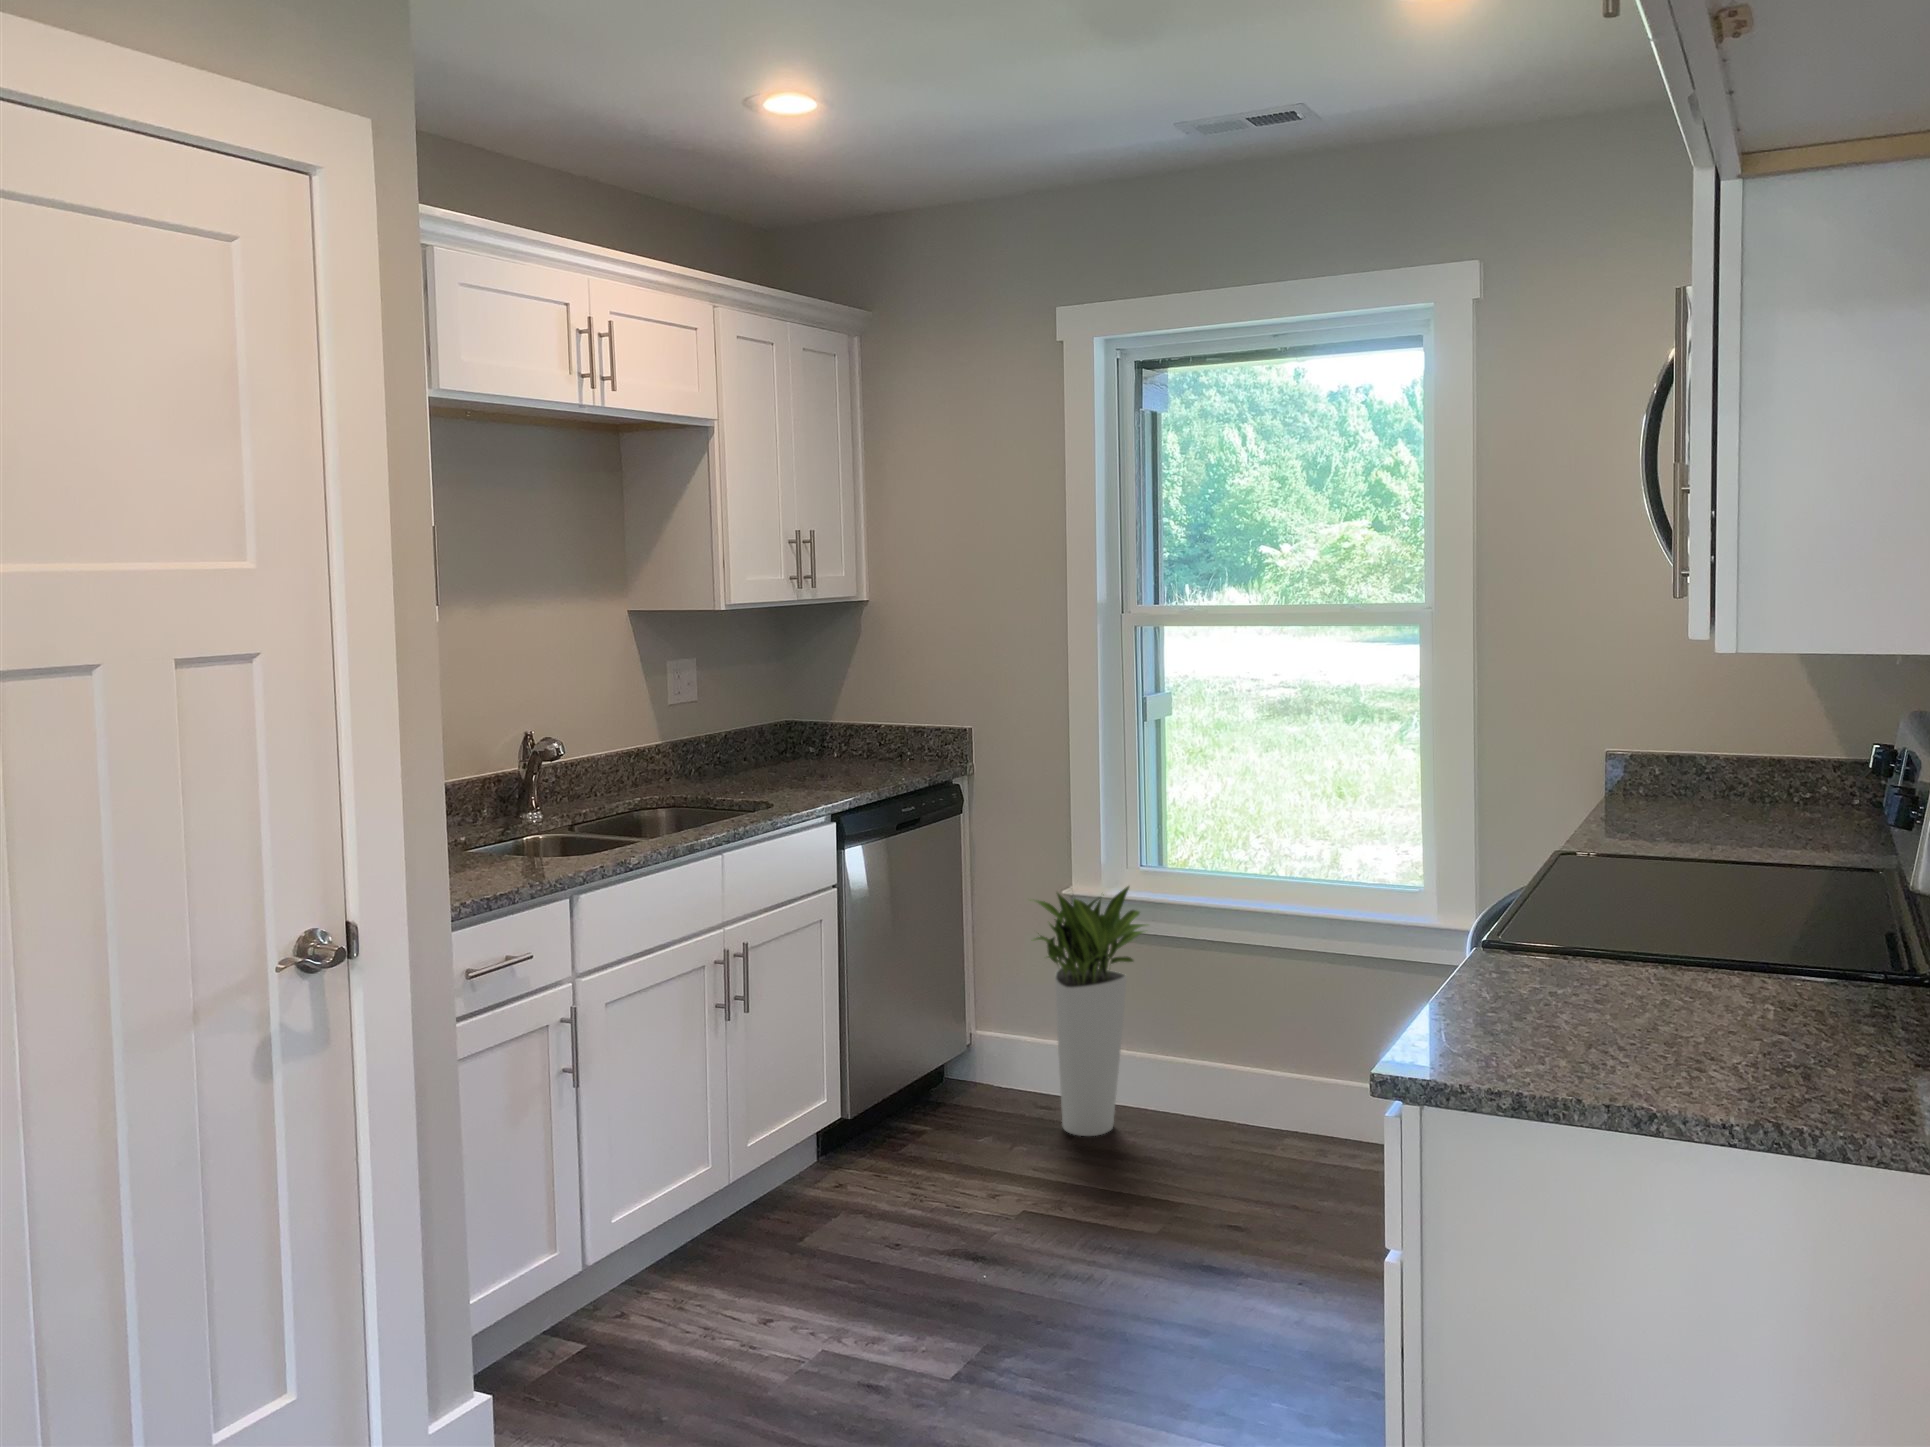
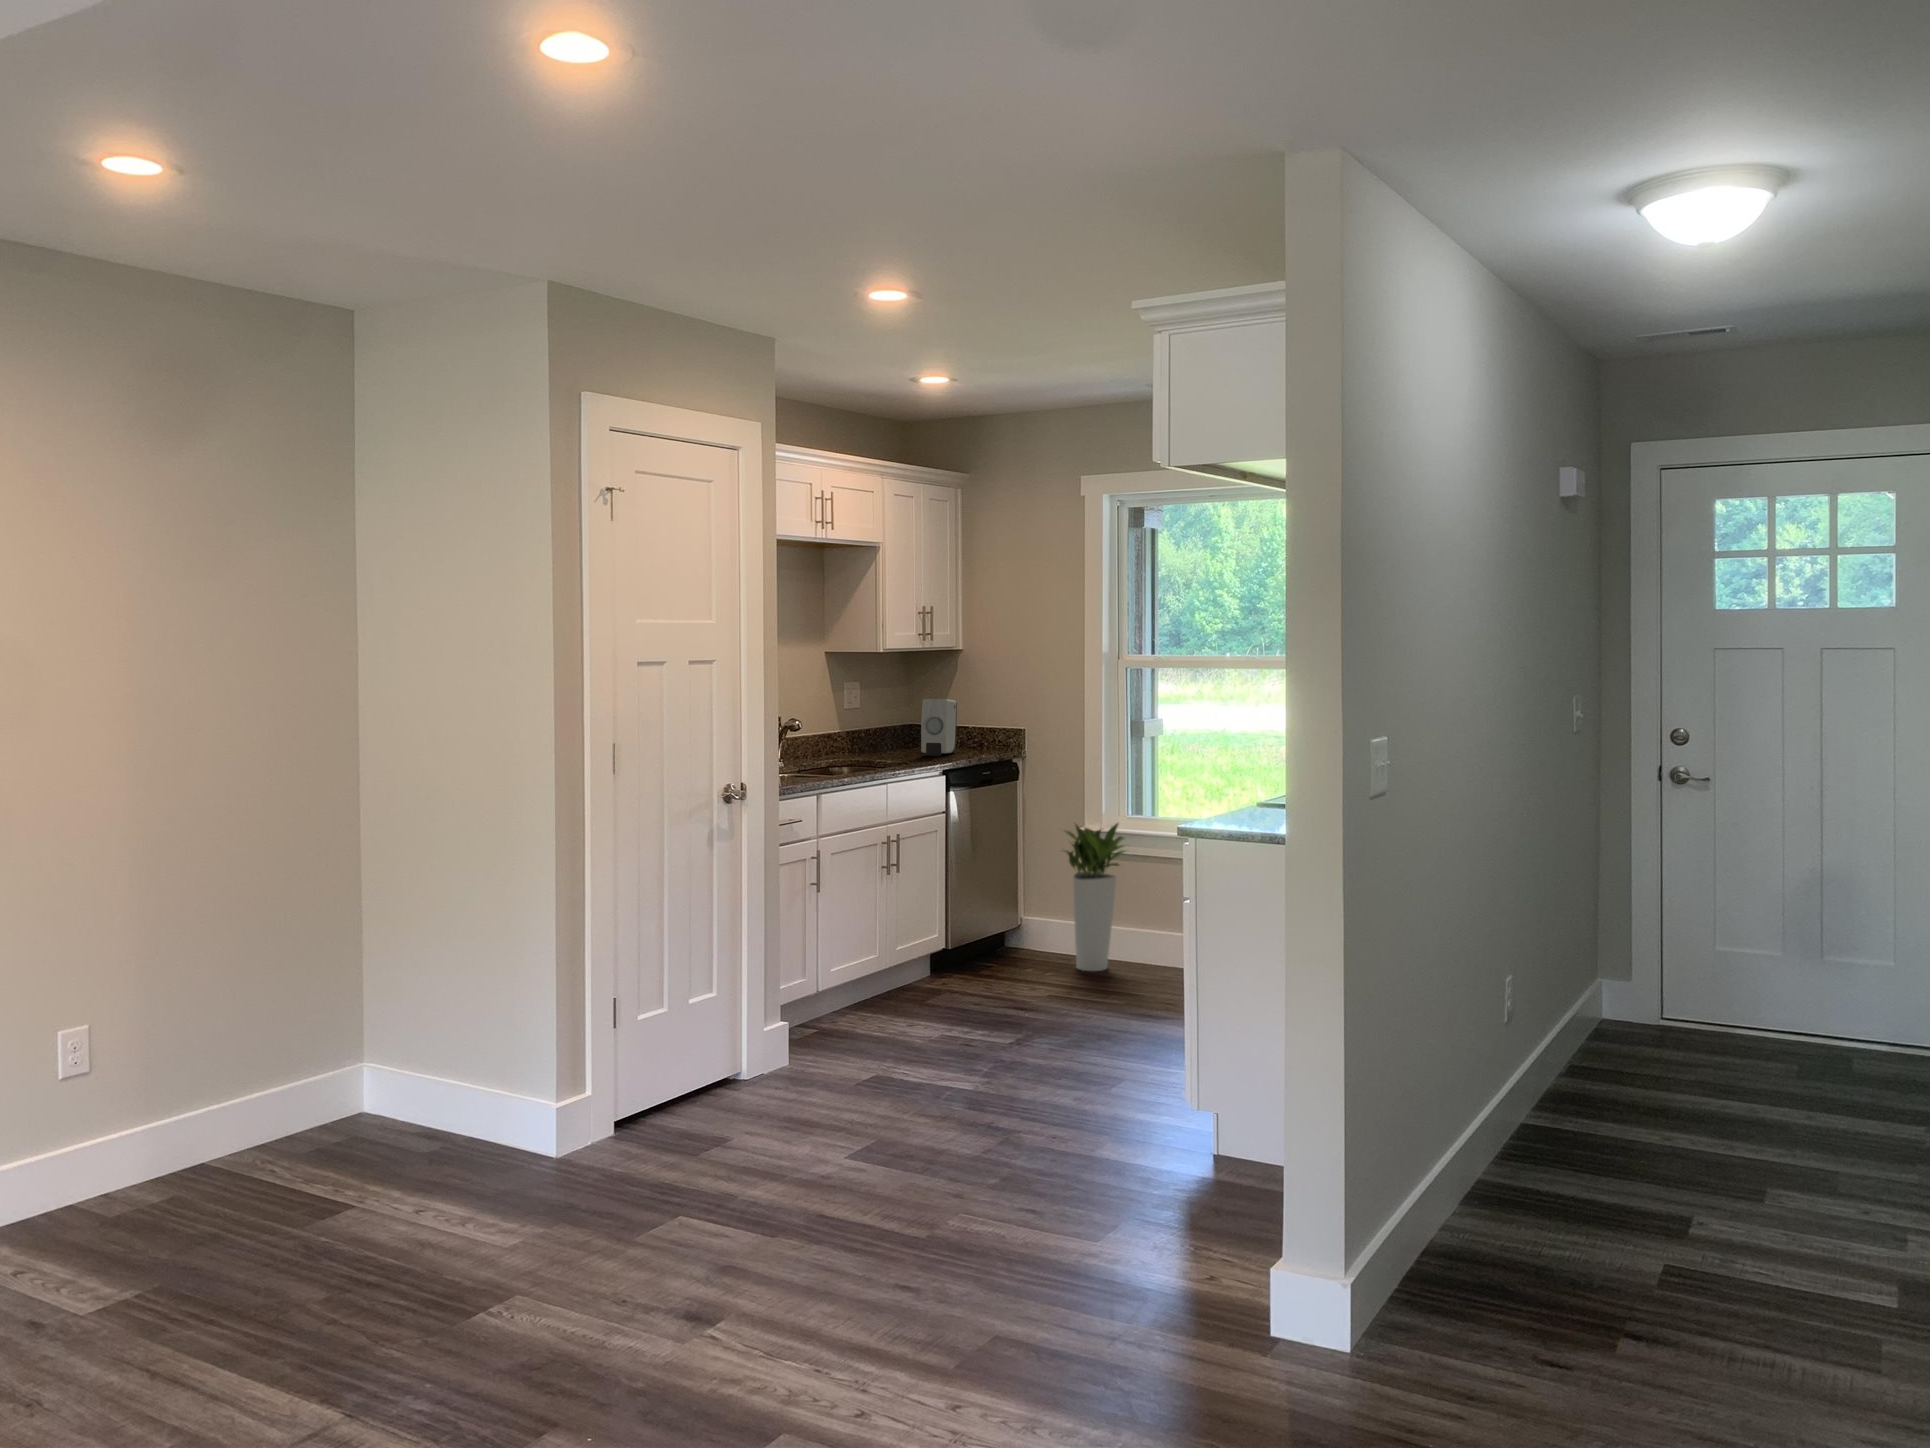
soap dispenser: none [797,685,857,780] -> present [921,699,957,756]

